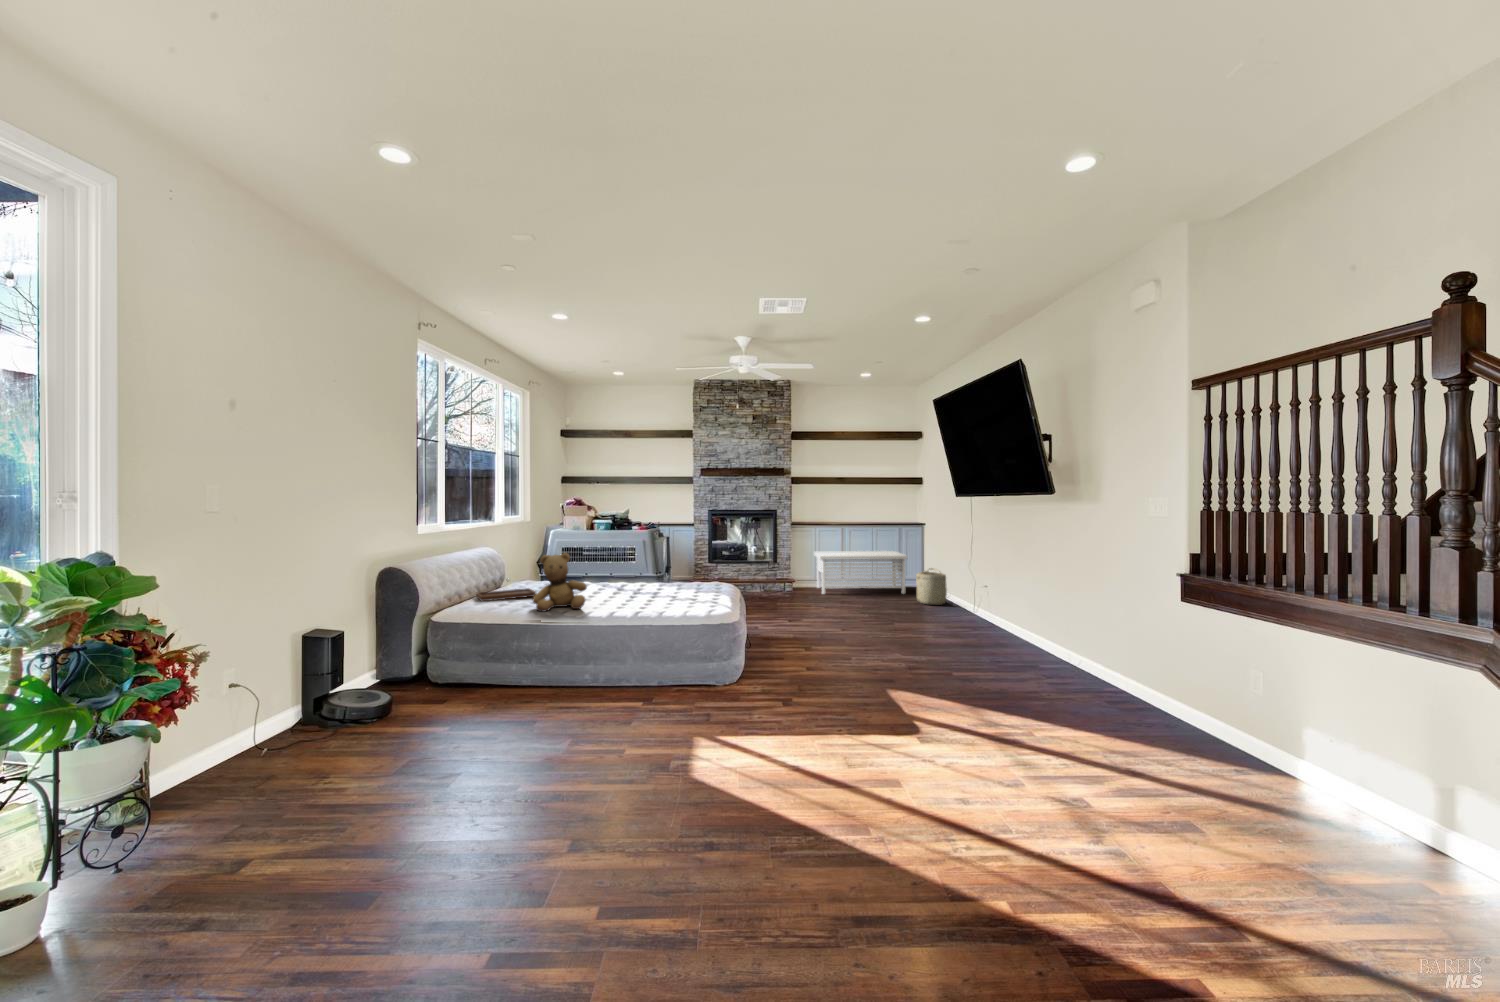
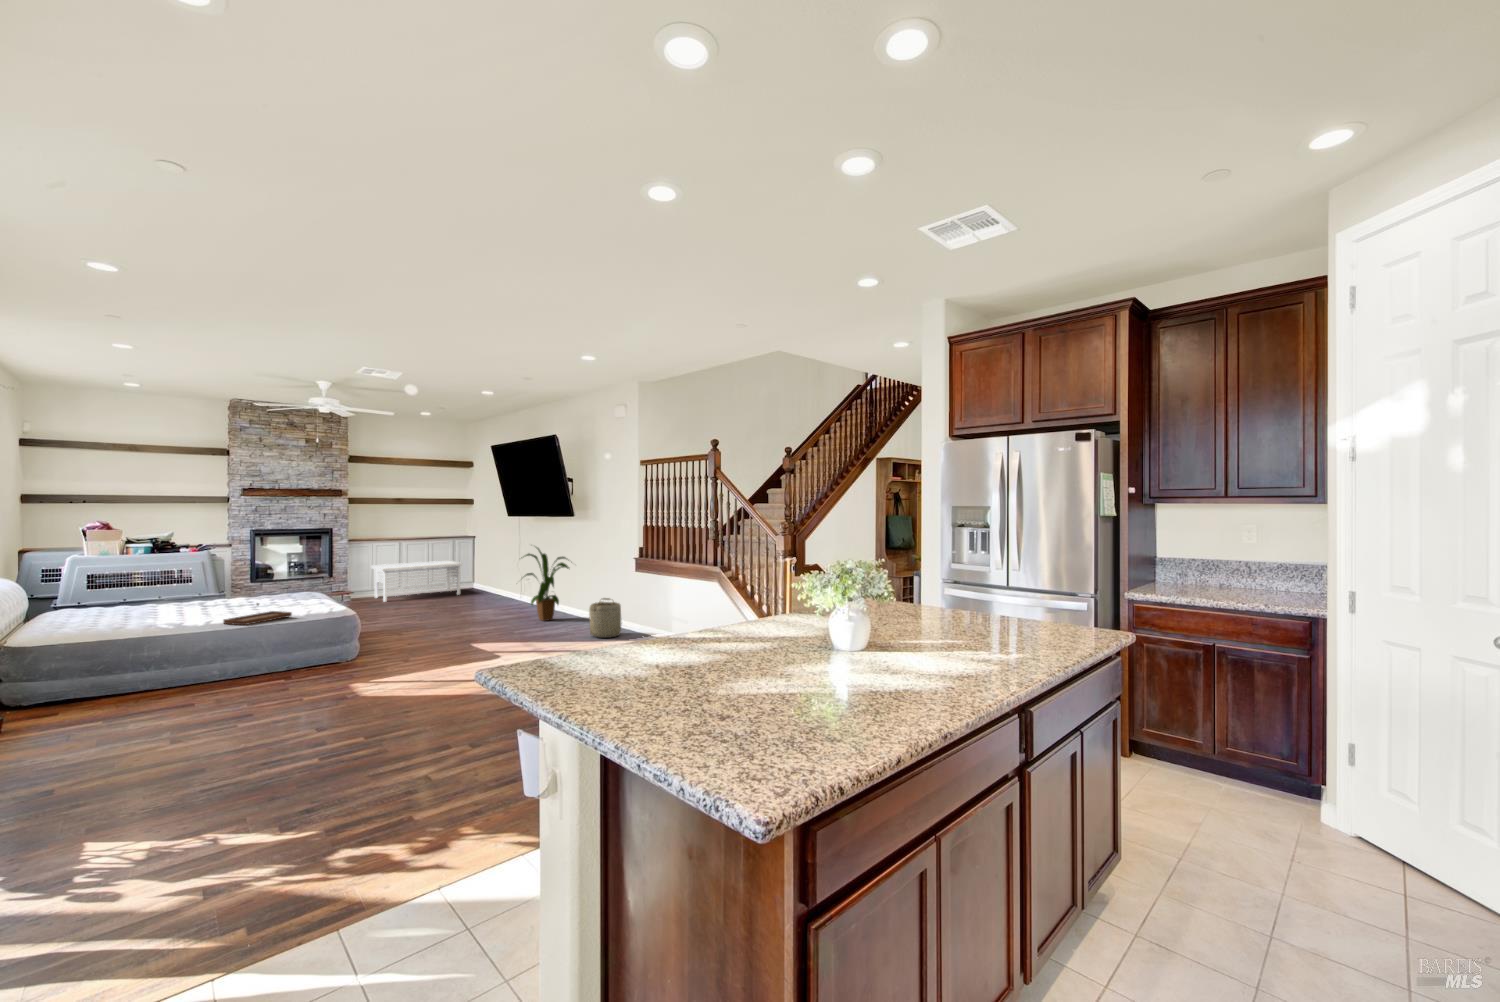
house plant: none [962,536,1058,655] -> present [521,547,569,621]
teddy bear: present [533,553,587,611] -> none [135,574,200,628]
basket: present [916,568,947,605] -> present [589,598,622,638]
tray: present [476,579,536,601] -> present [223,603,292,625]

